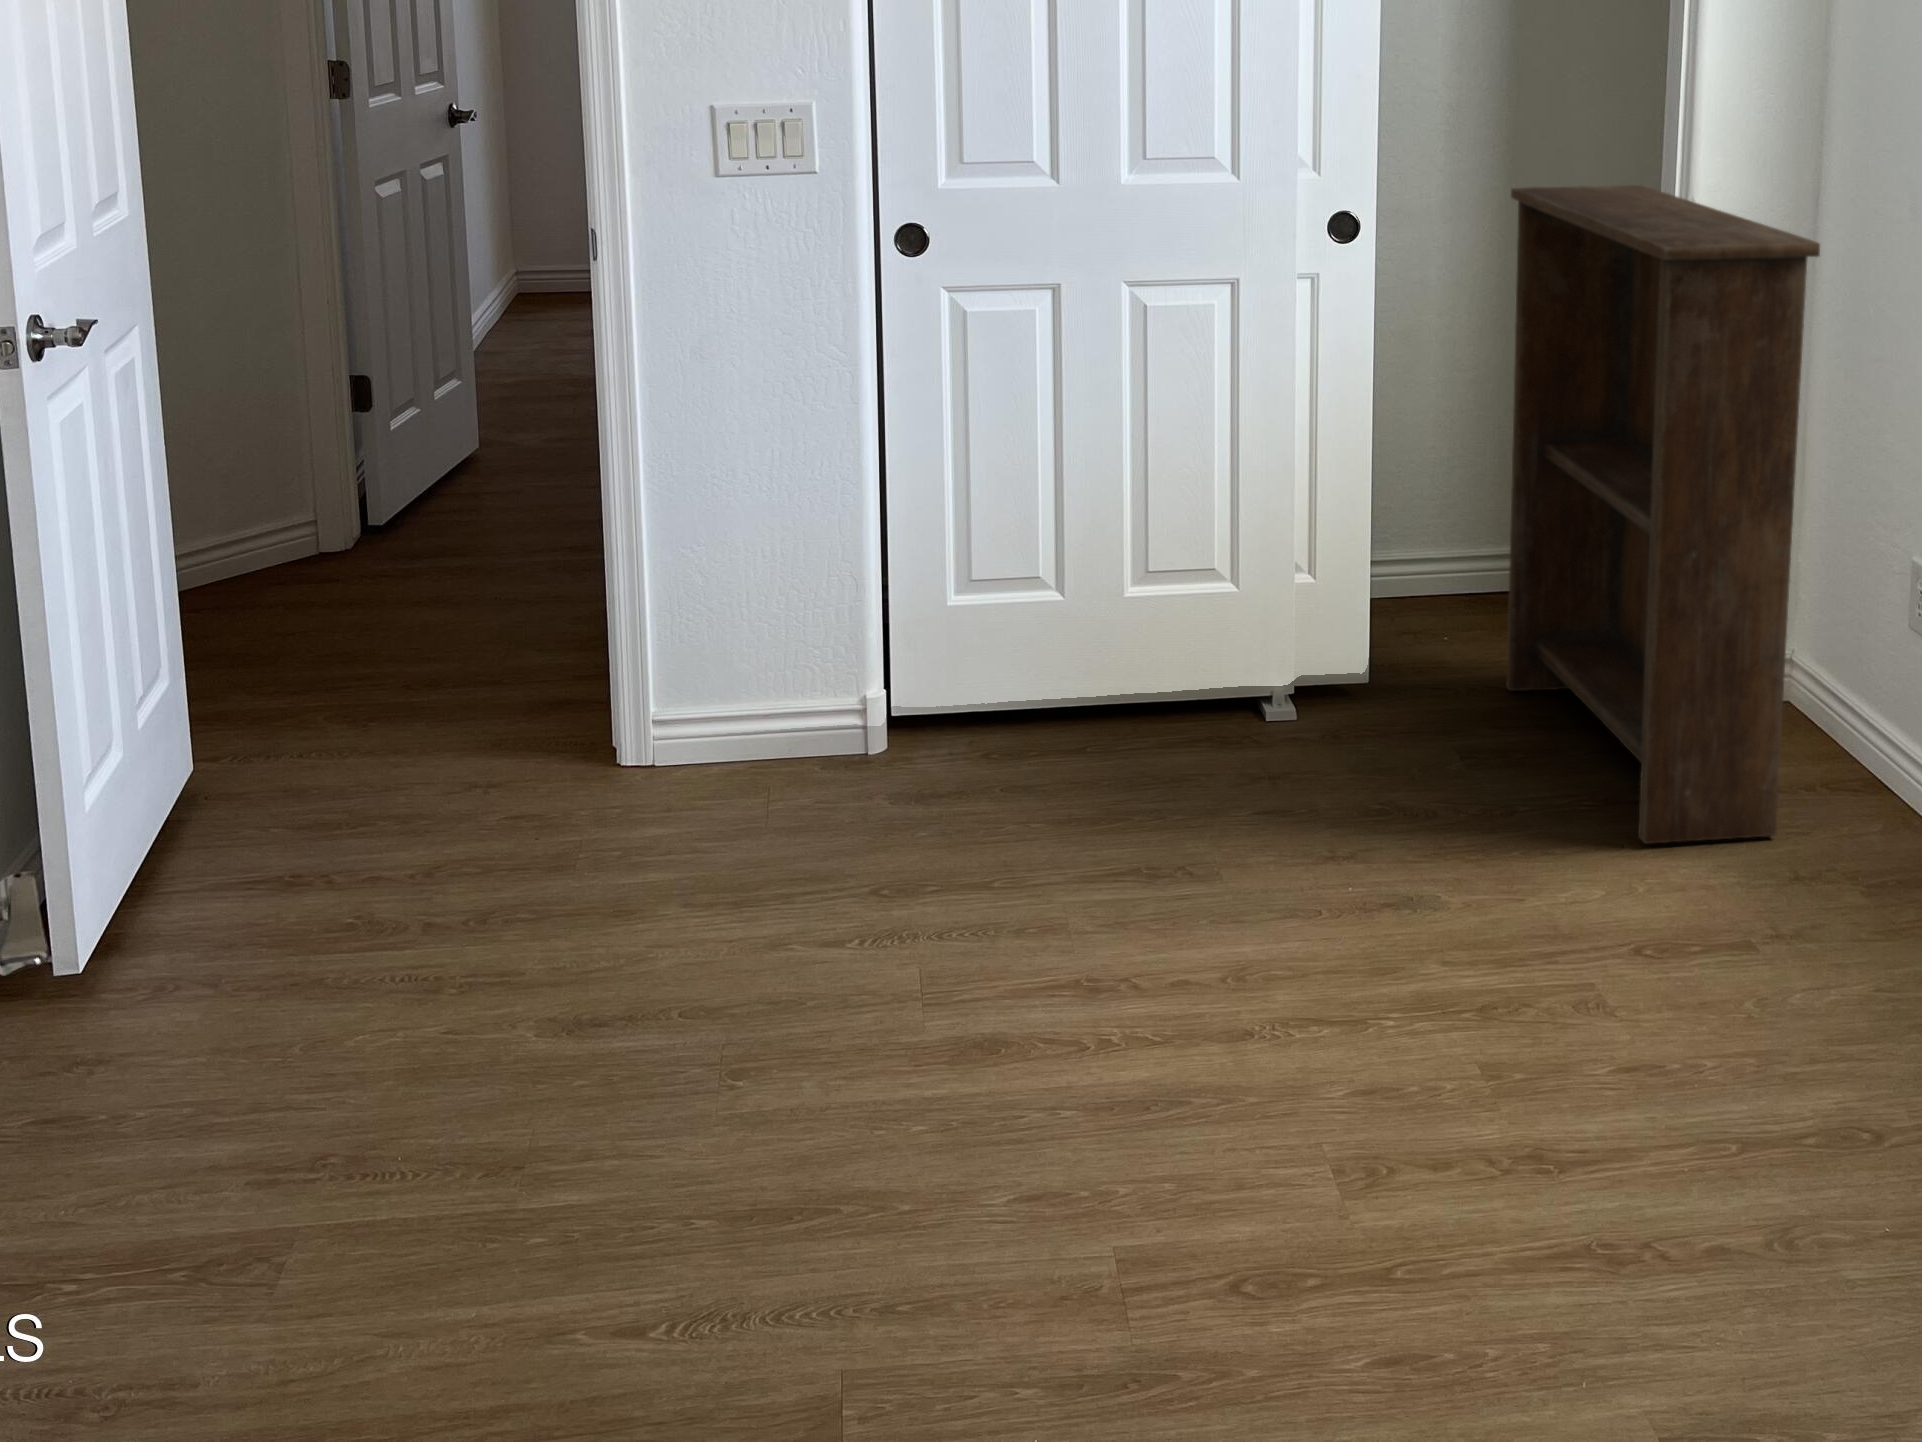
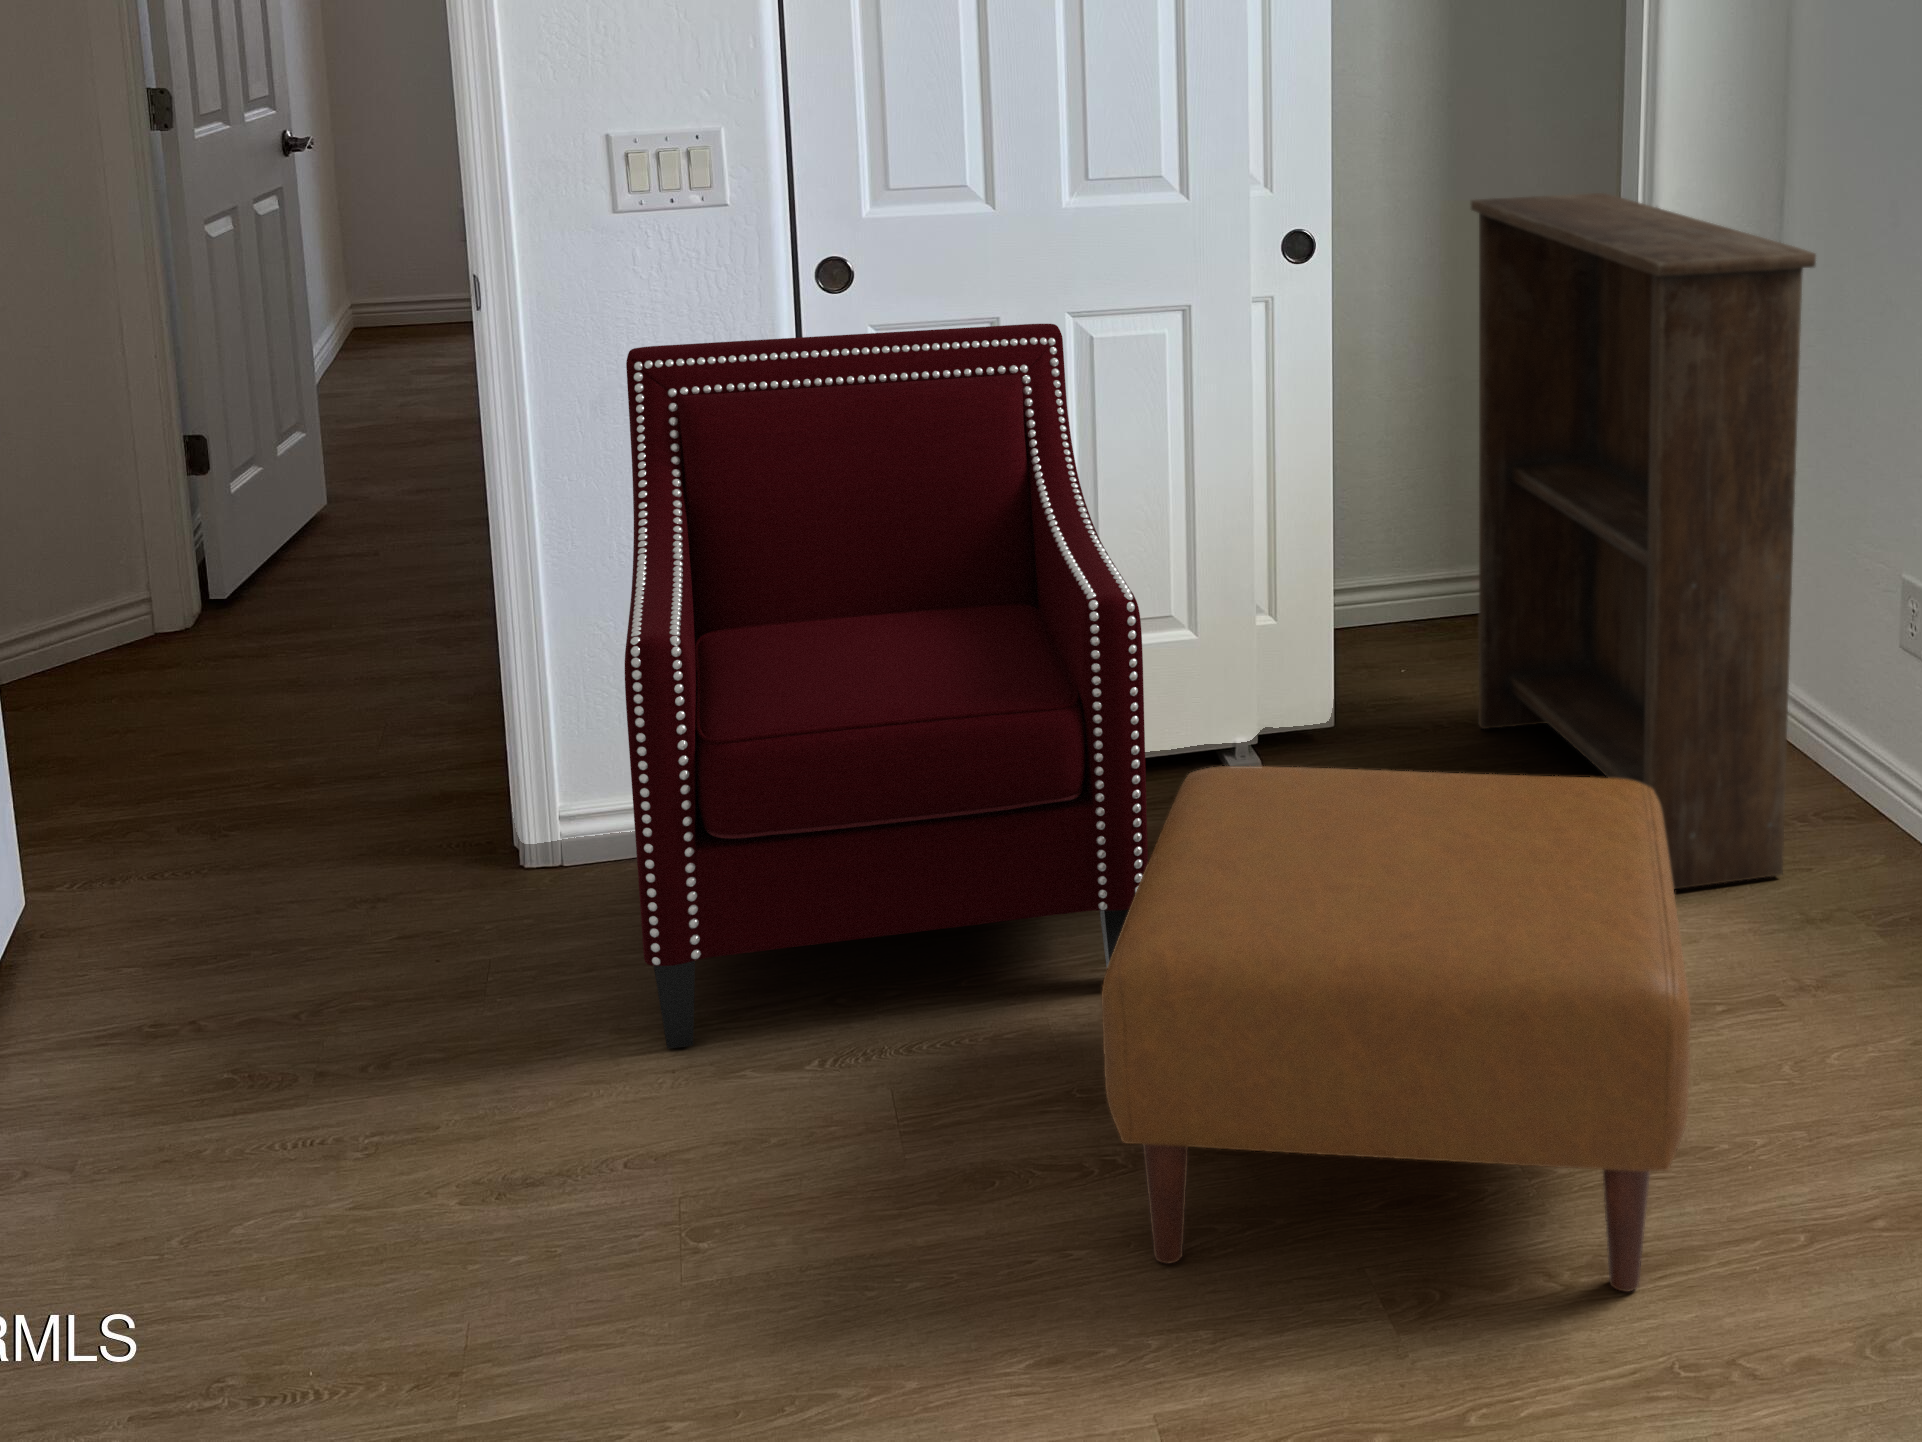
armchair: none [700,291,1165,924] -> present [625,324,1148,1049]
ottoman: none [1093,696,1637,1185] -> present [1101,766,1691,1292]

